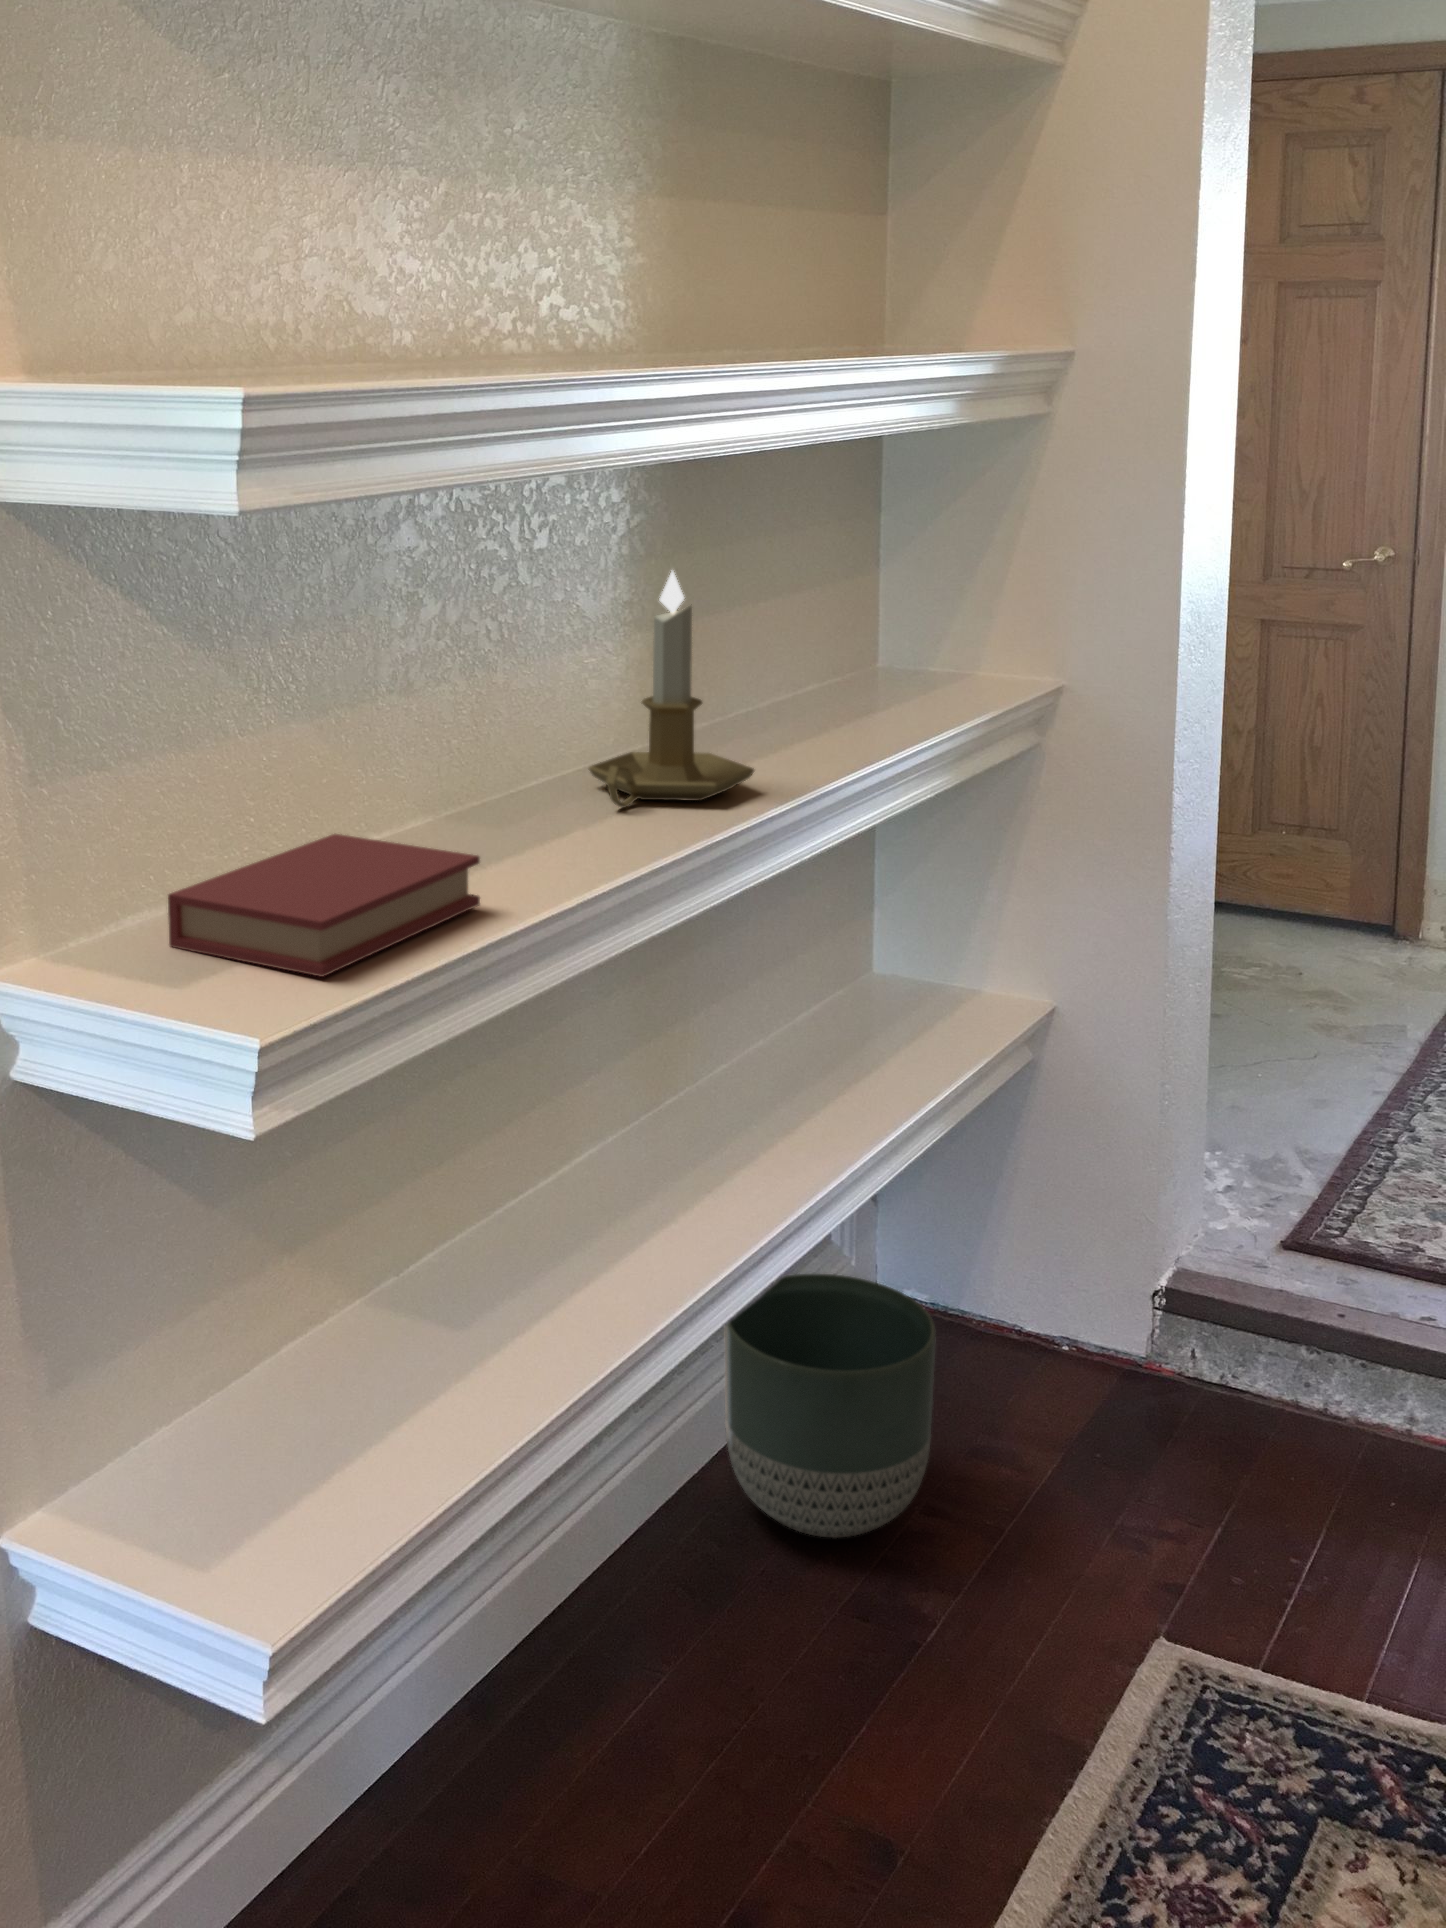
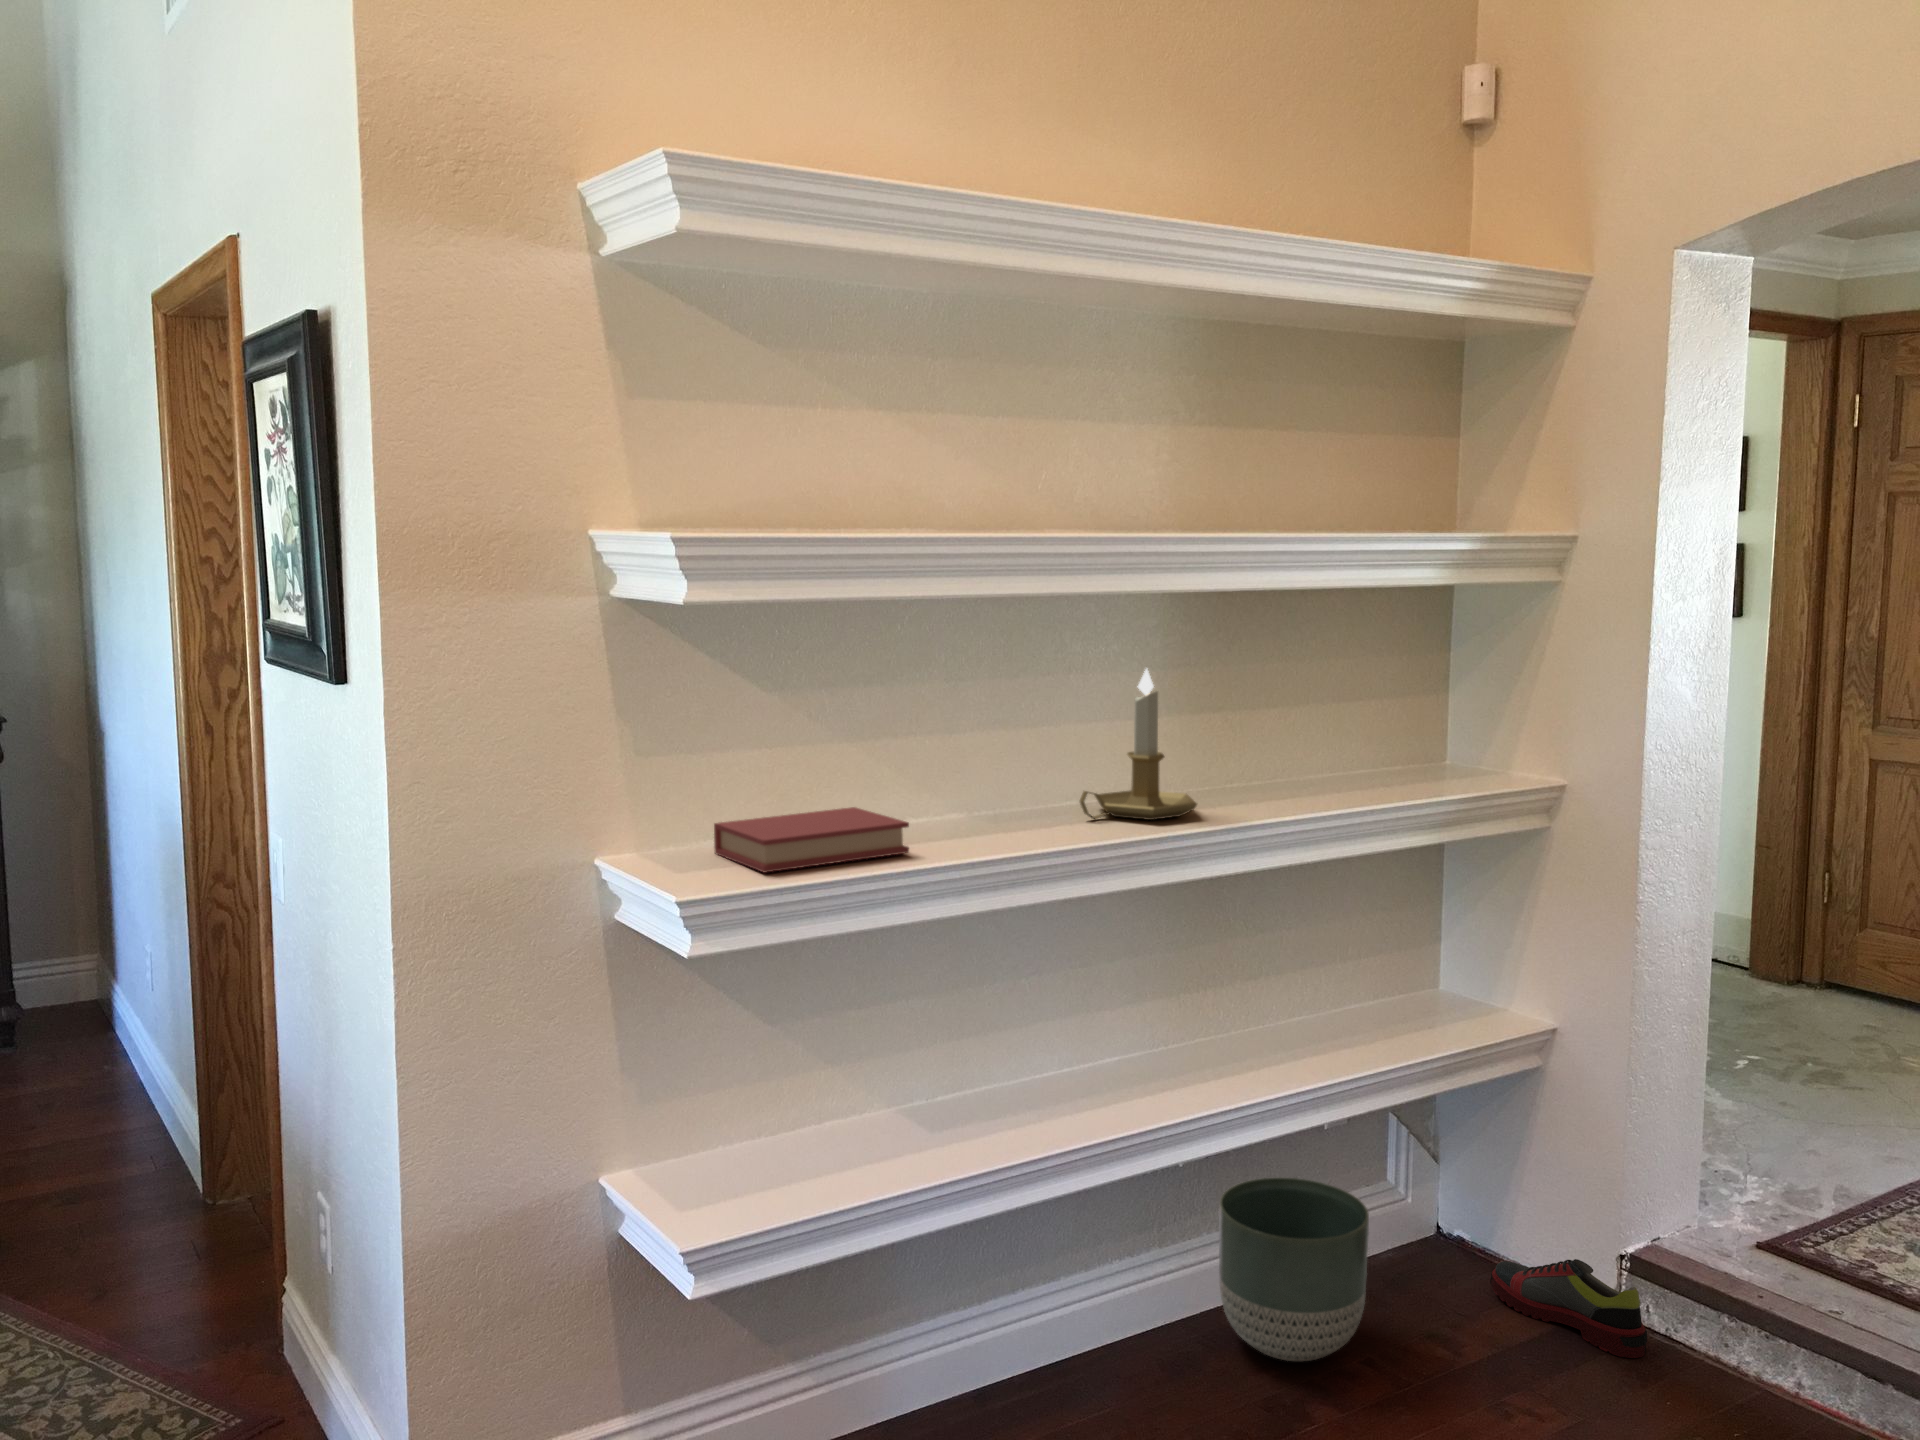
shoe: none [994,1309,1219,1426] -> present [1490,1259,1647,1358]

